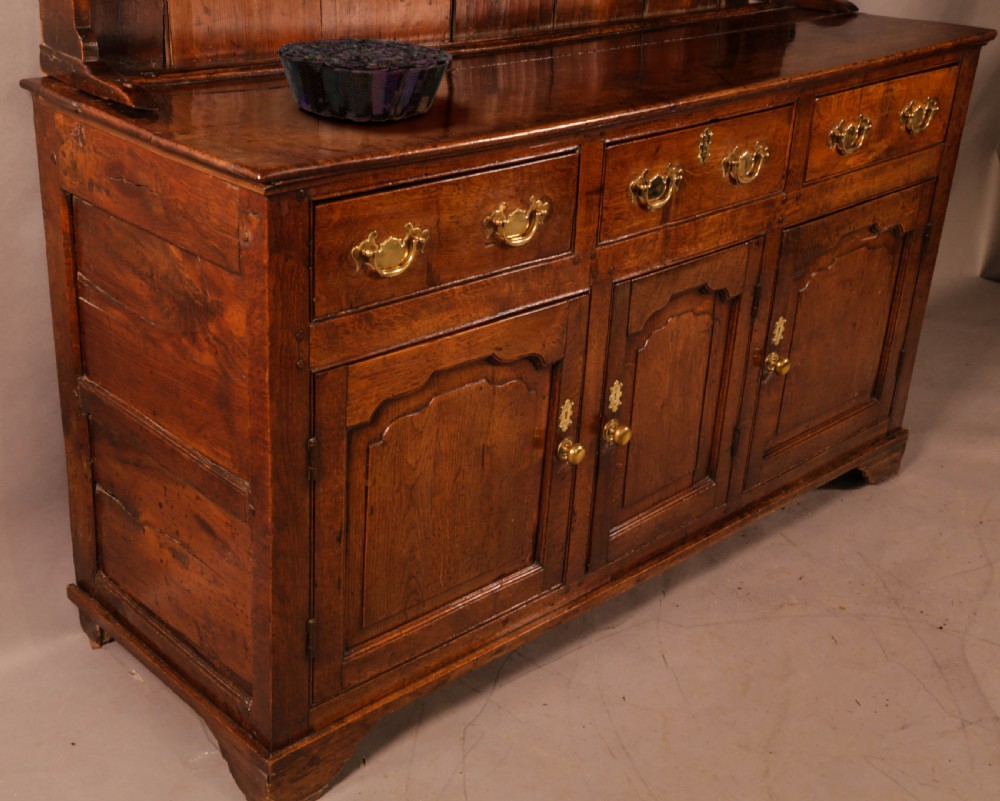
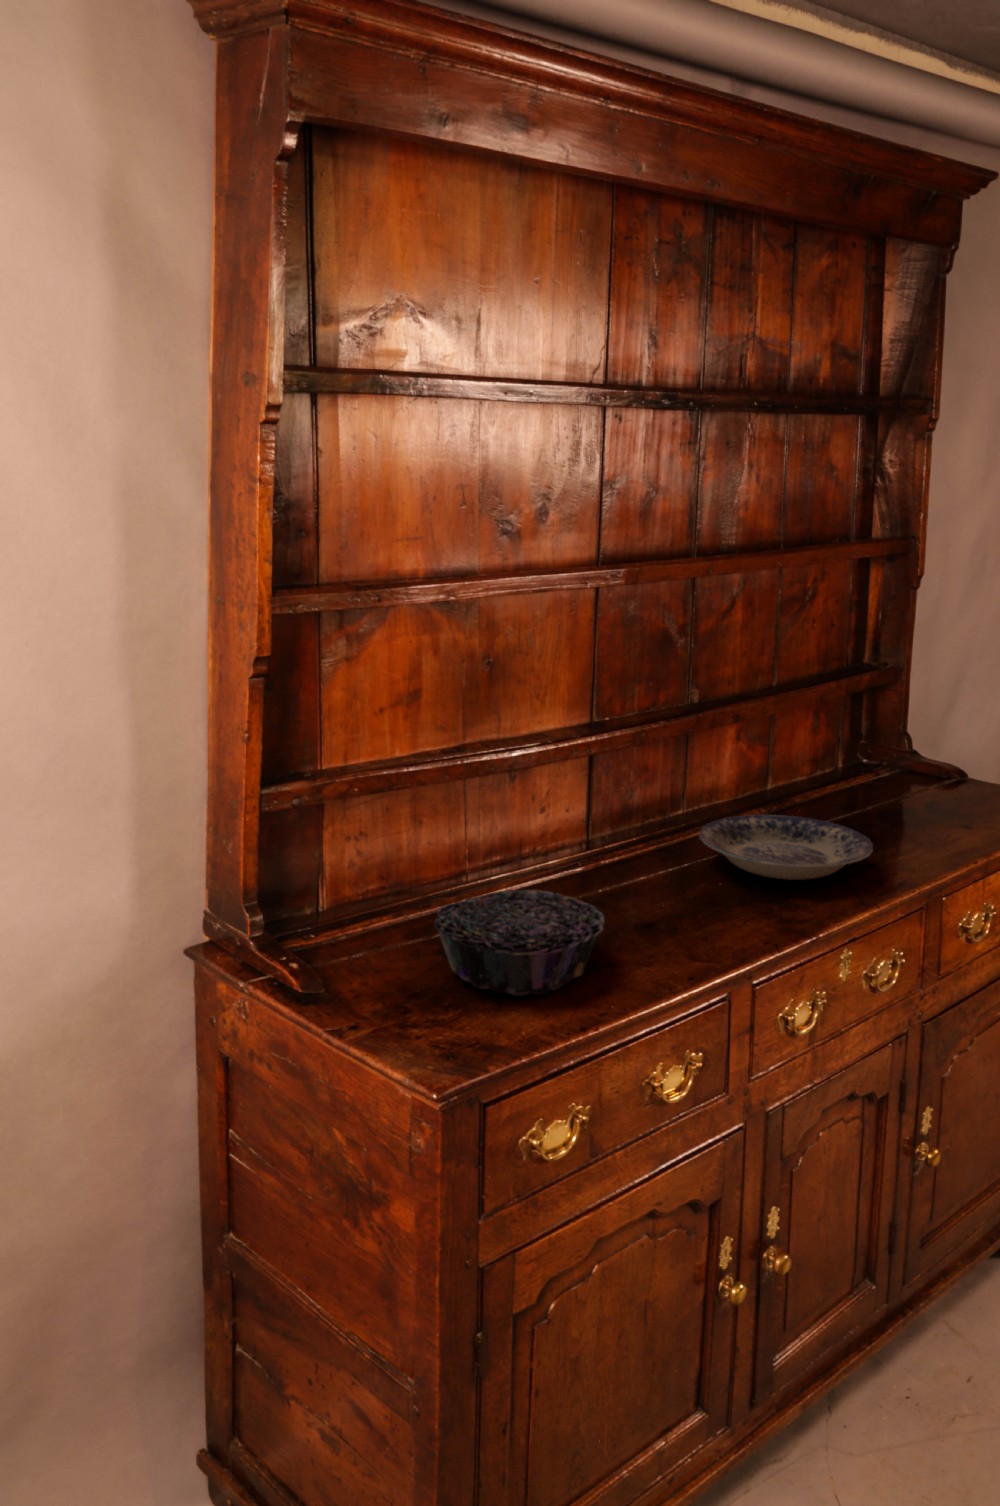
plate: none [569,15,741,67] -> present [700,815,873,880]

